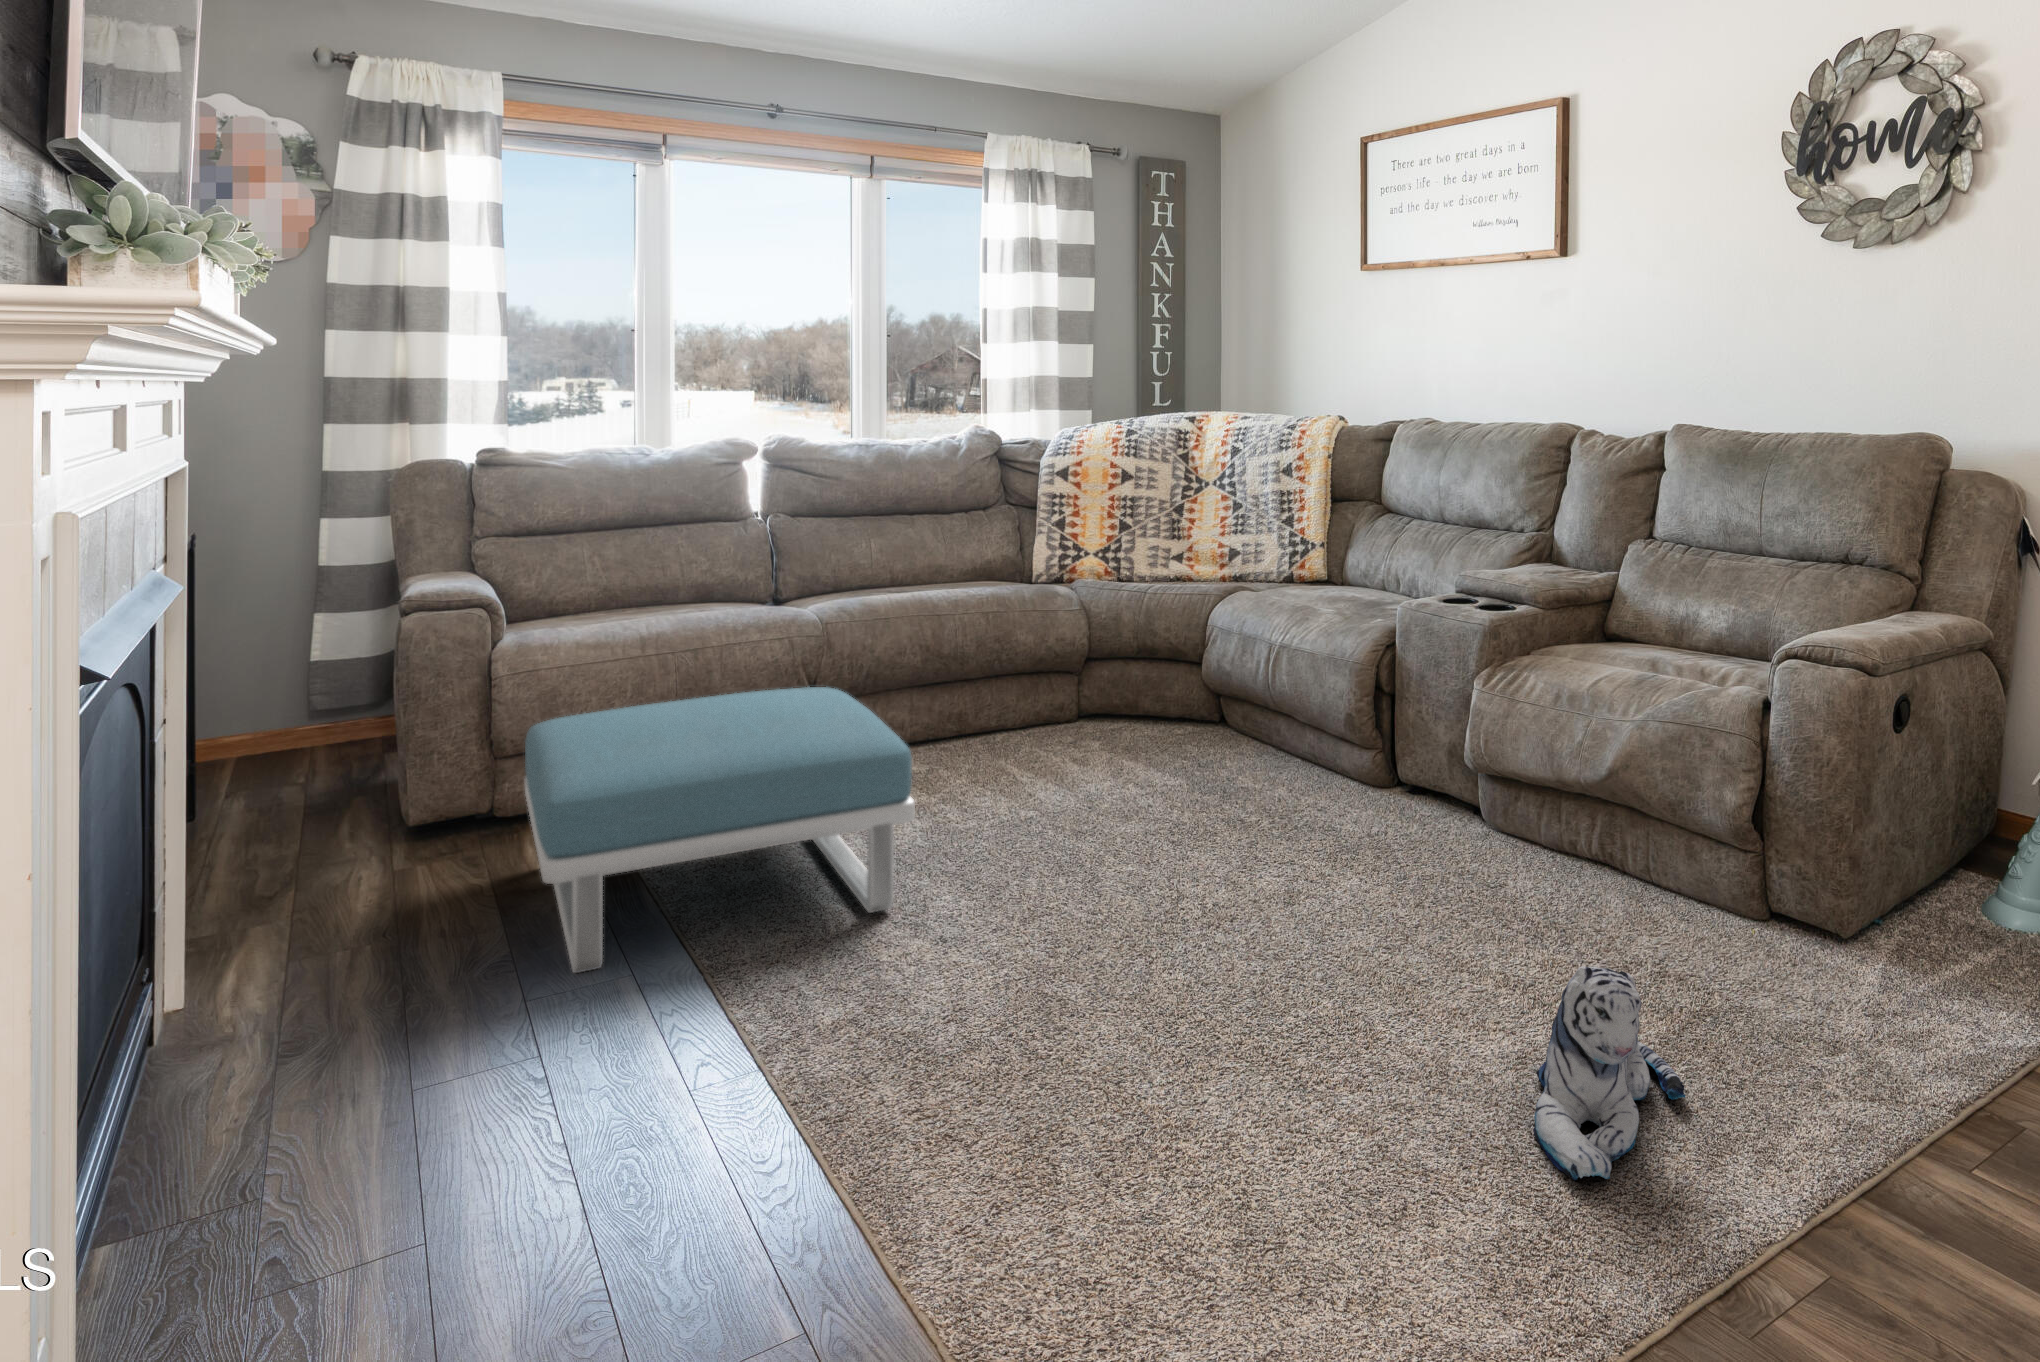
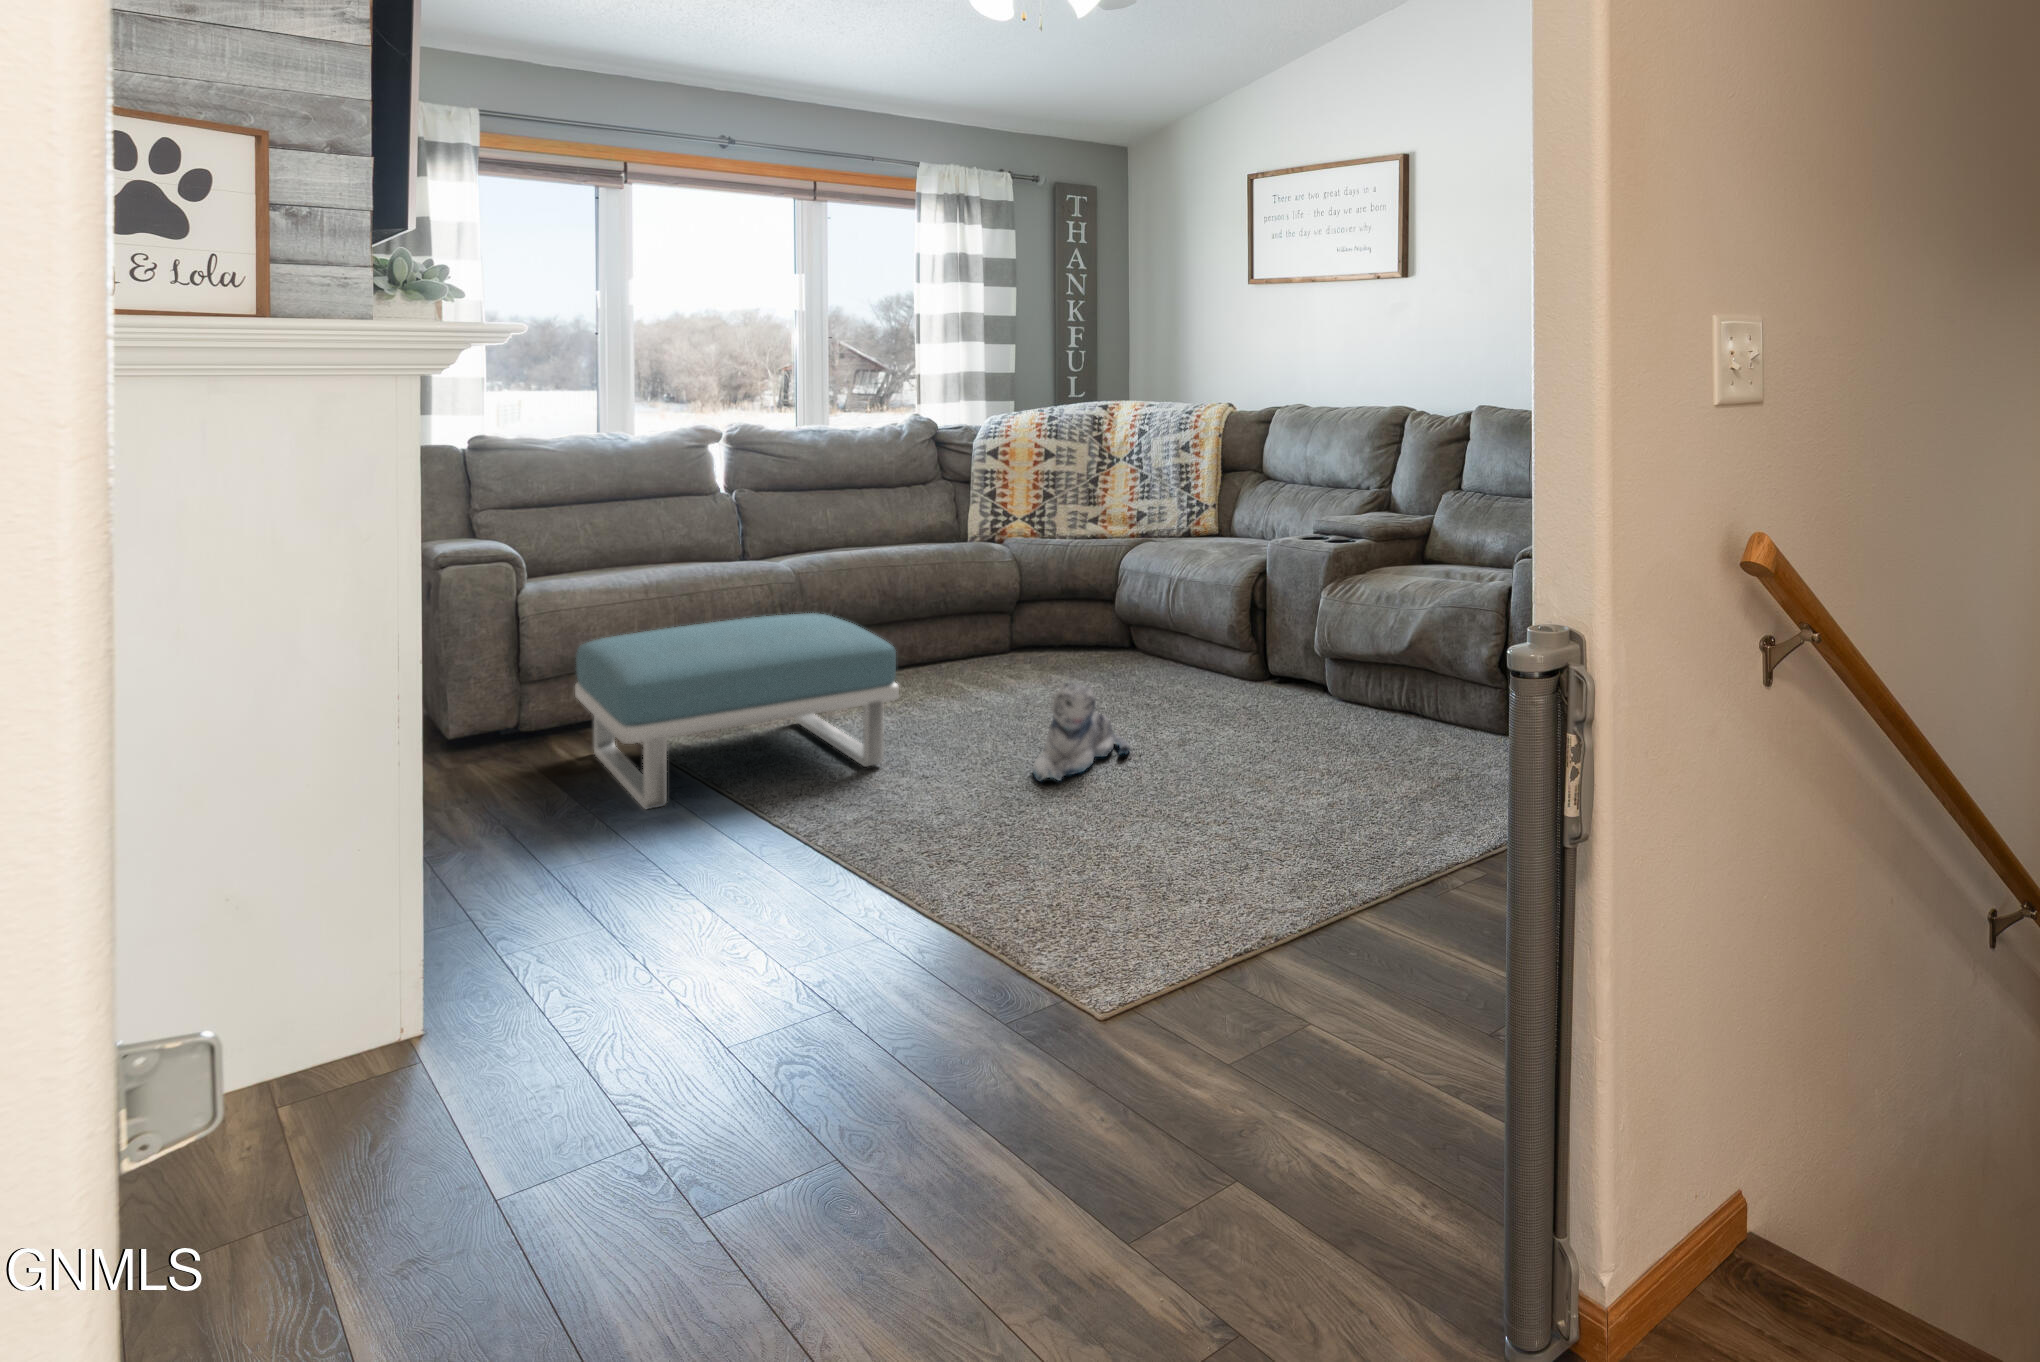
plush toy: present [1533,966,1685,1180] -> present [1033,683,1130,781]

